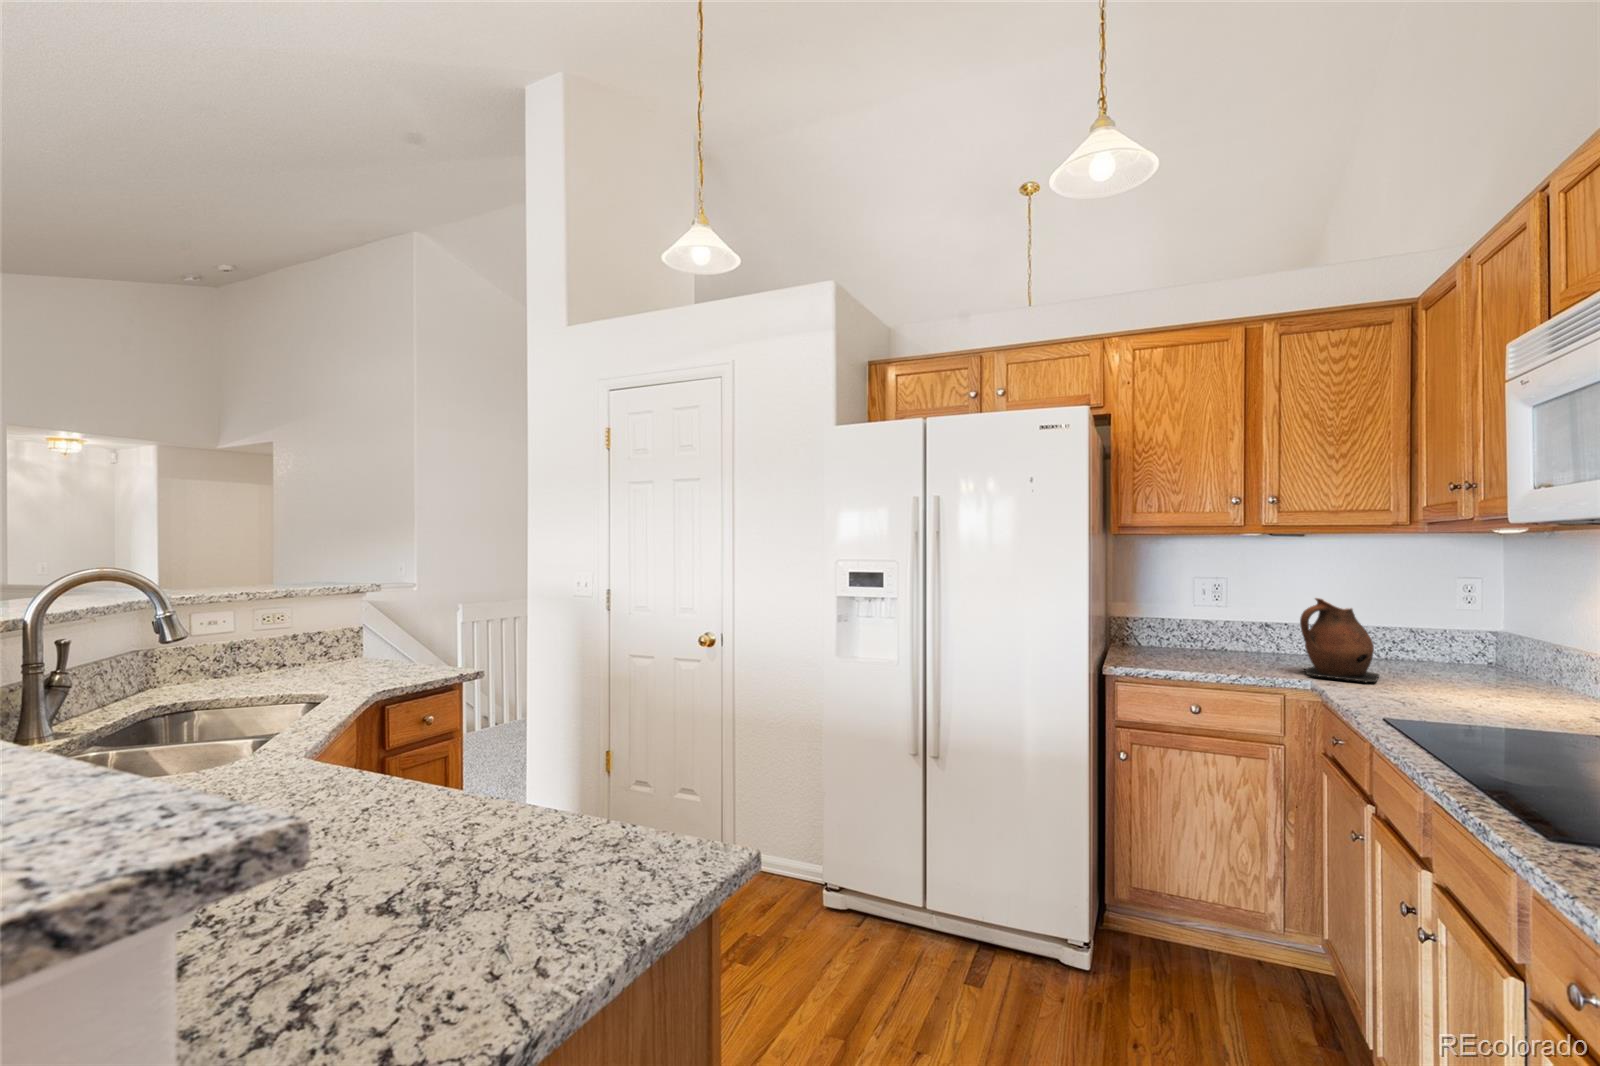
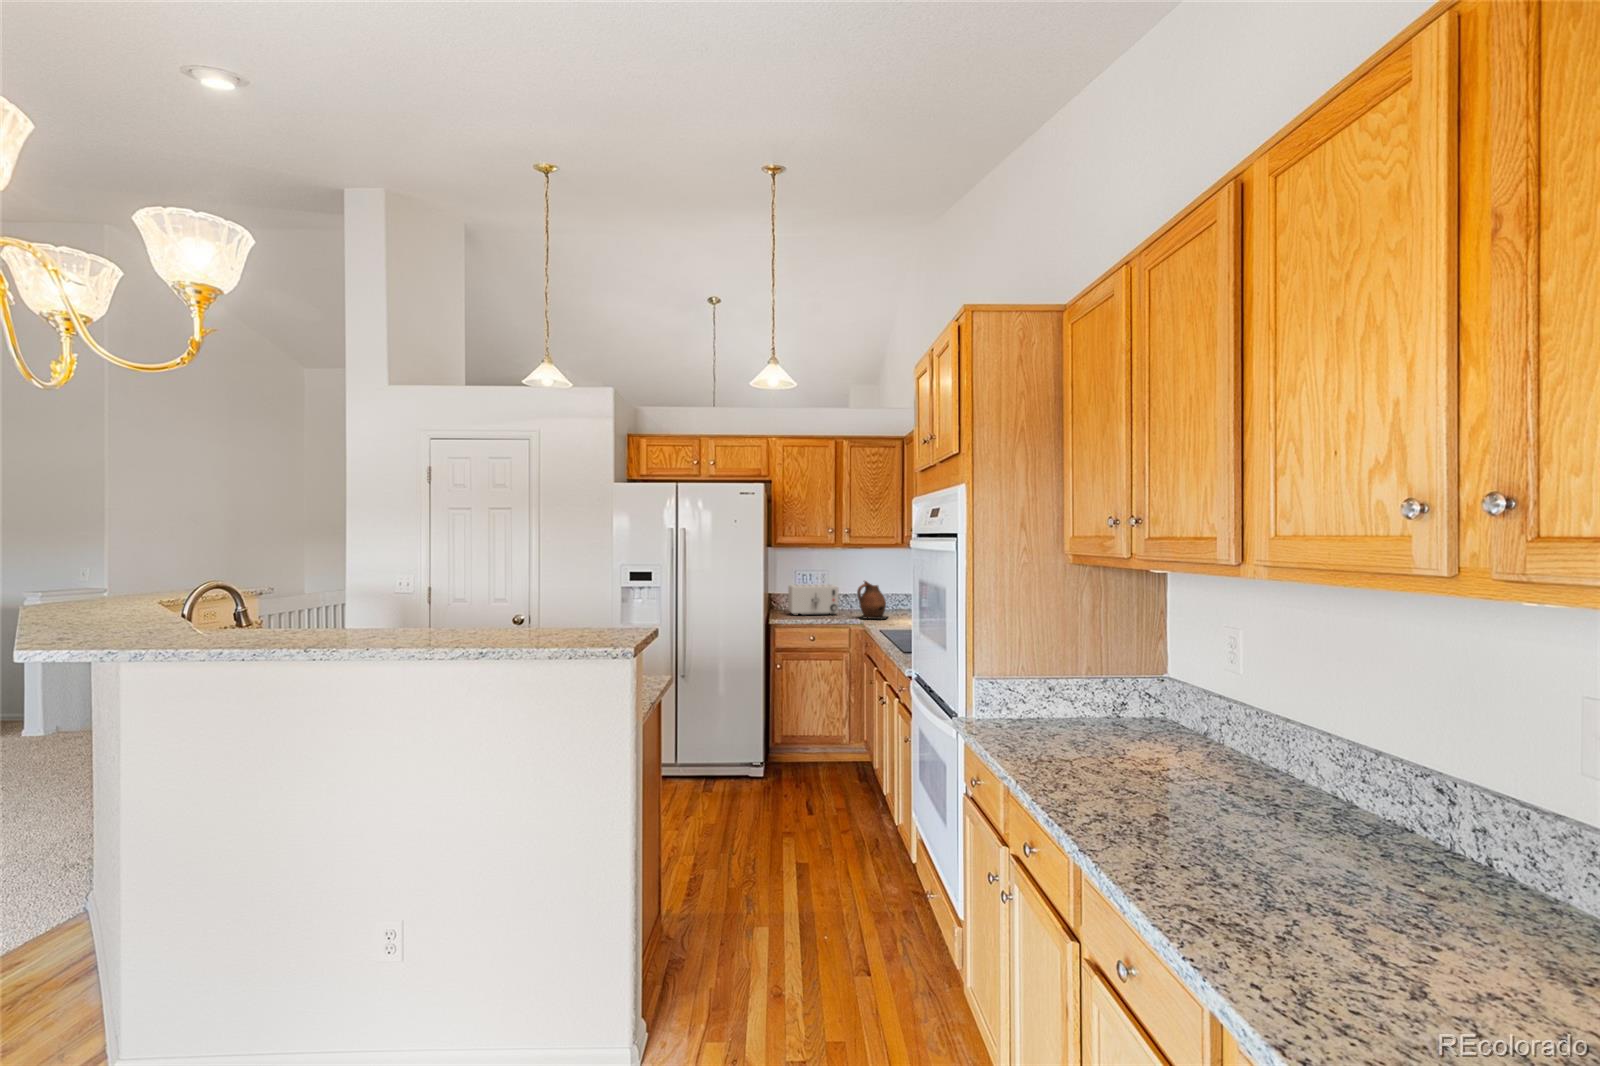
toaster: none [1146,599,1253,661] -> present [788,584,839,615]

